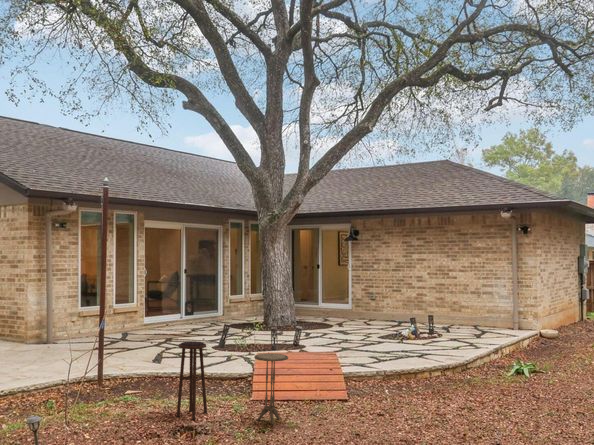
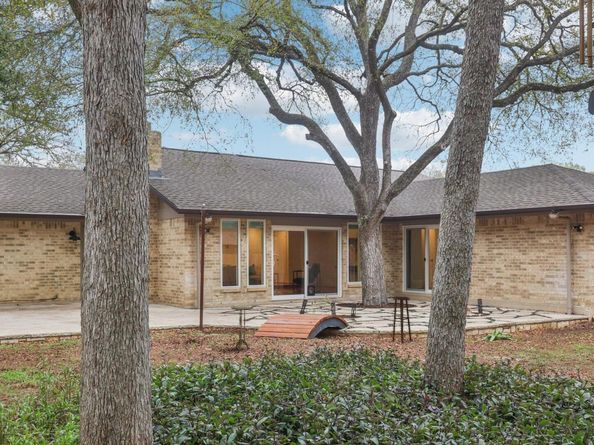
stool: present [177,341,207,419] -> present [392,297,412,343]

